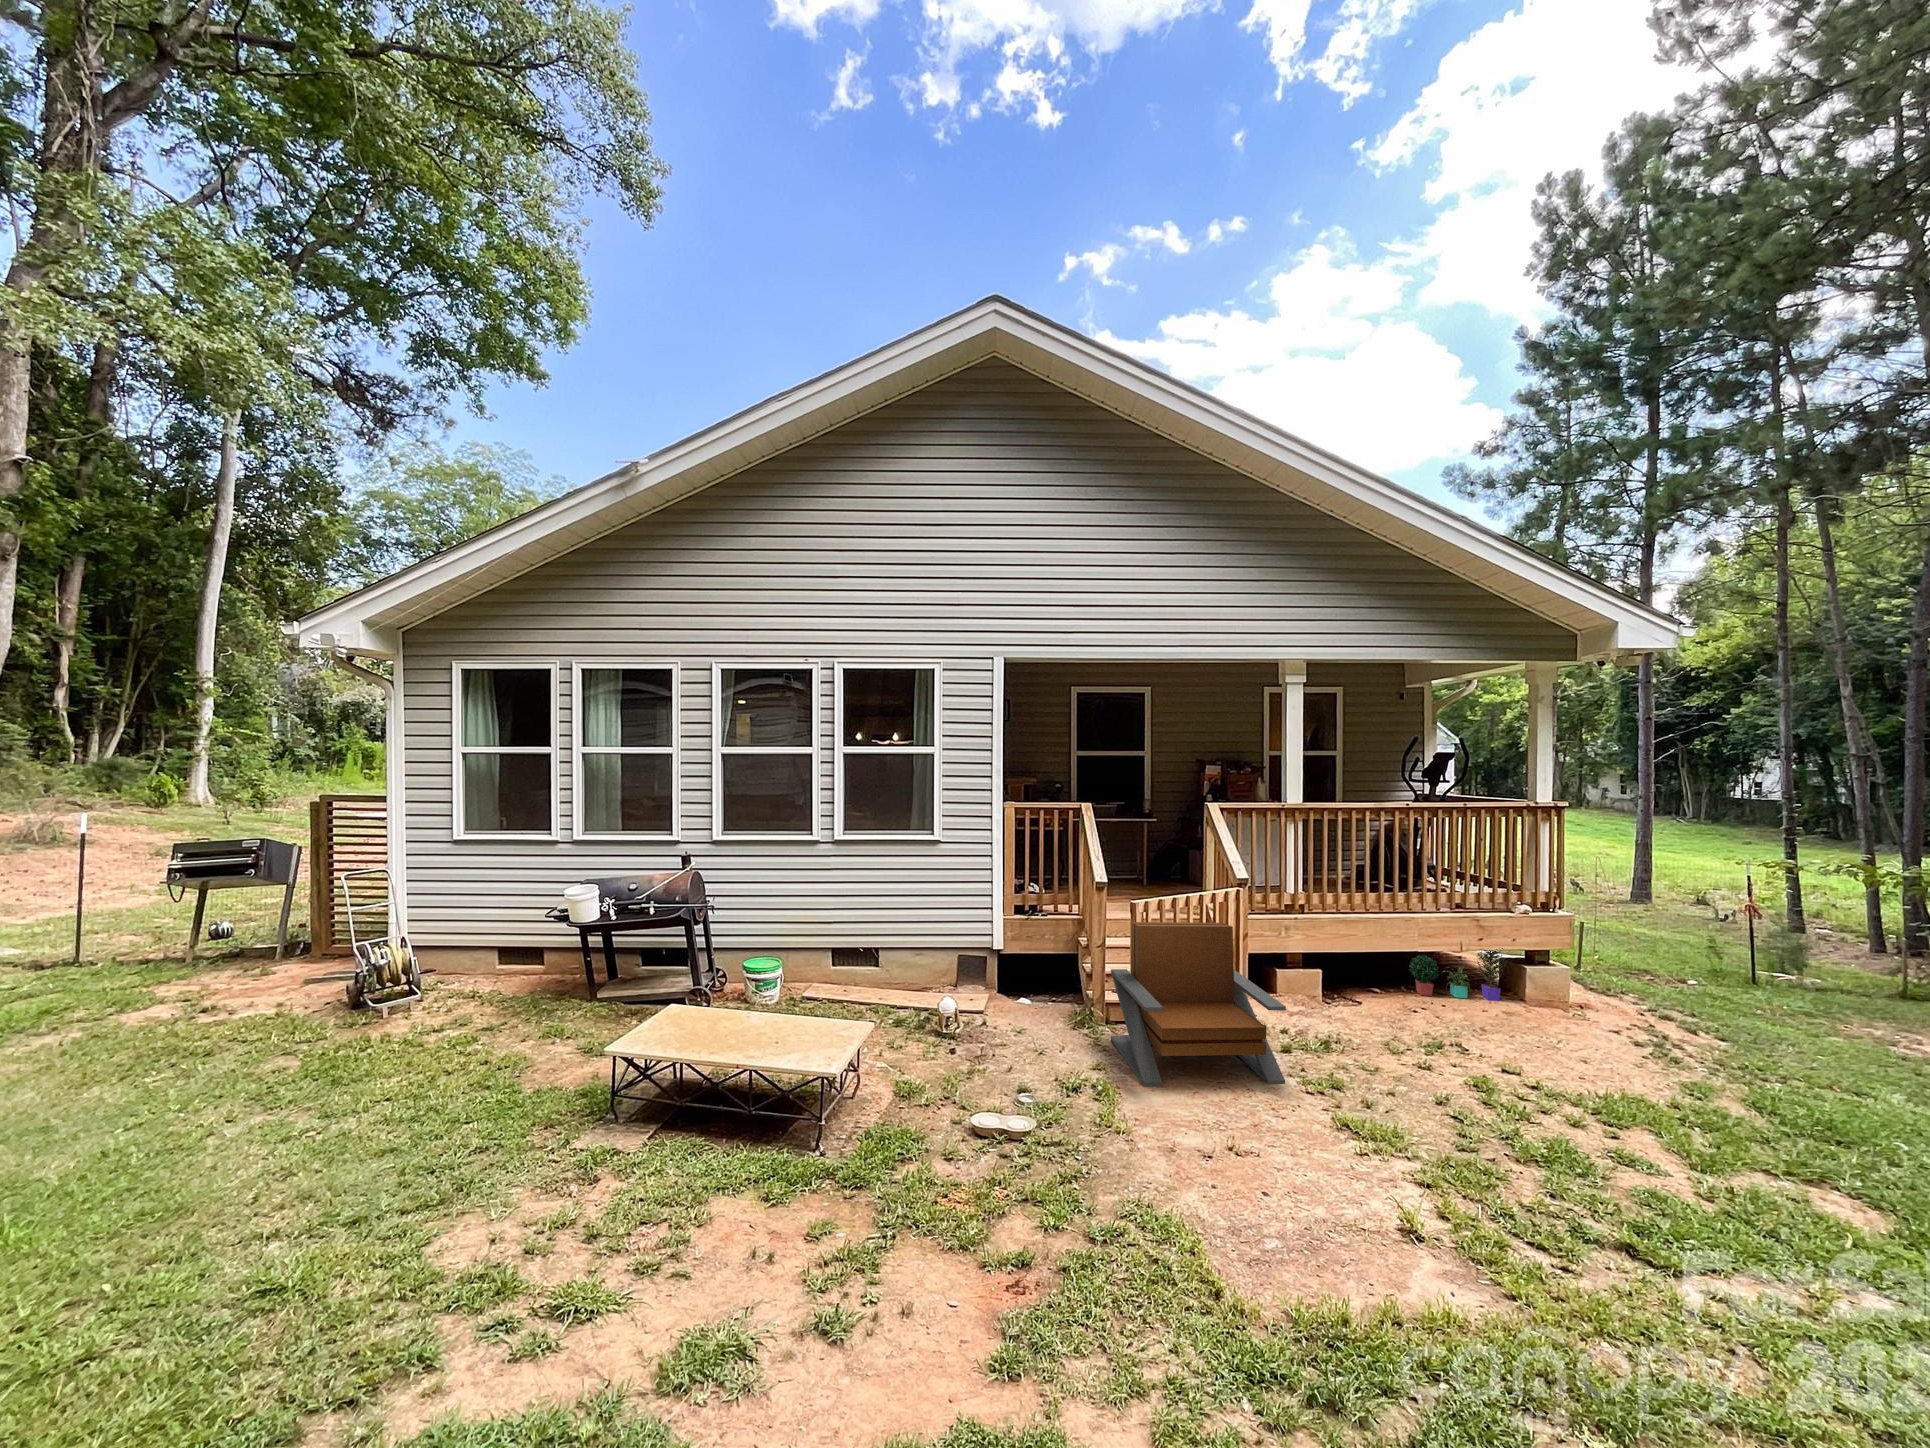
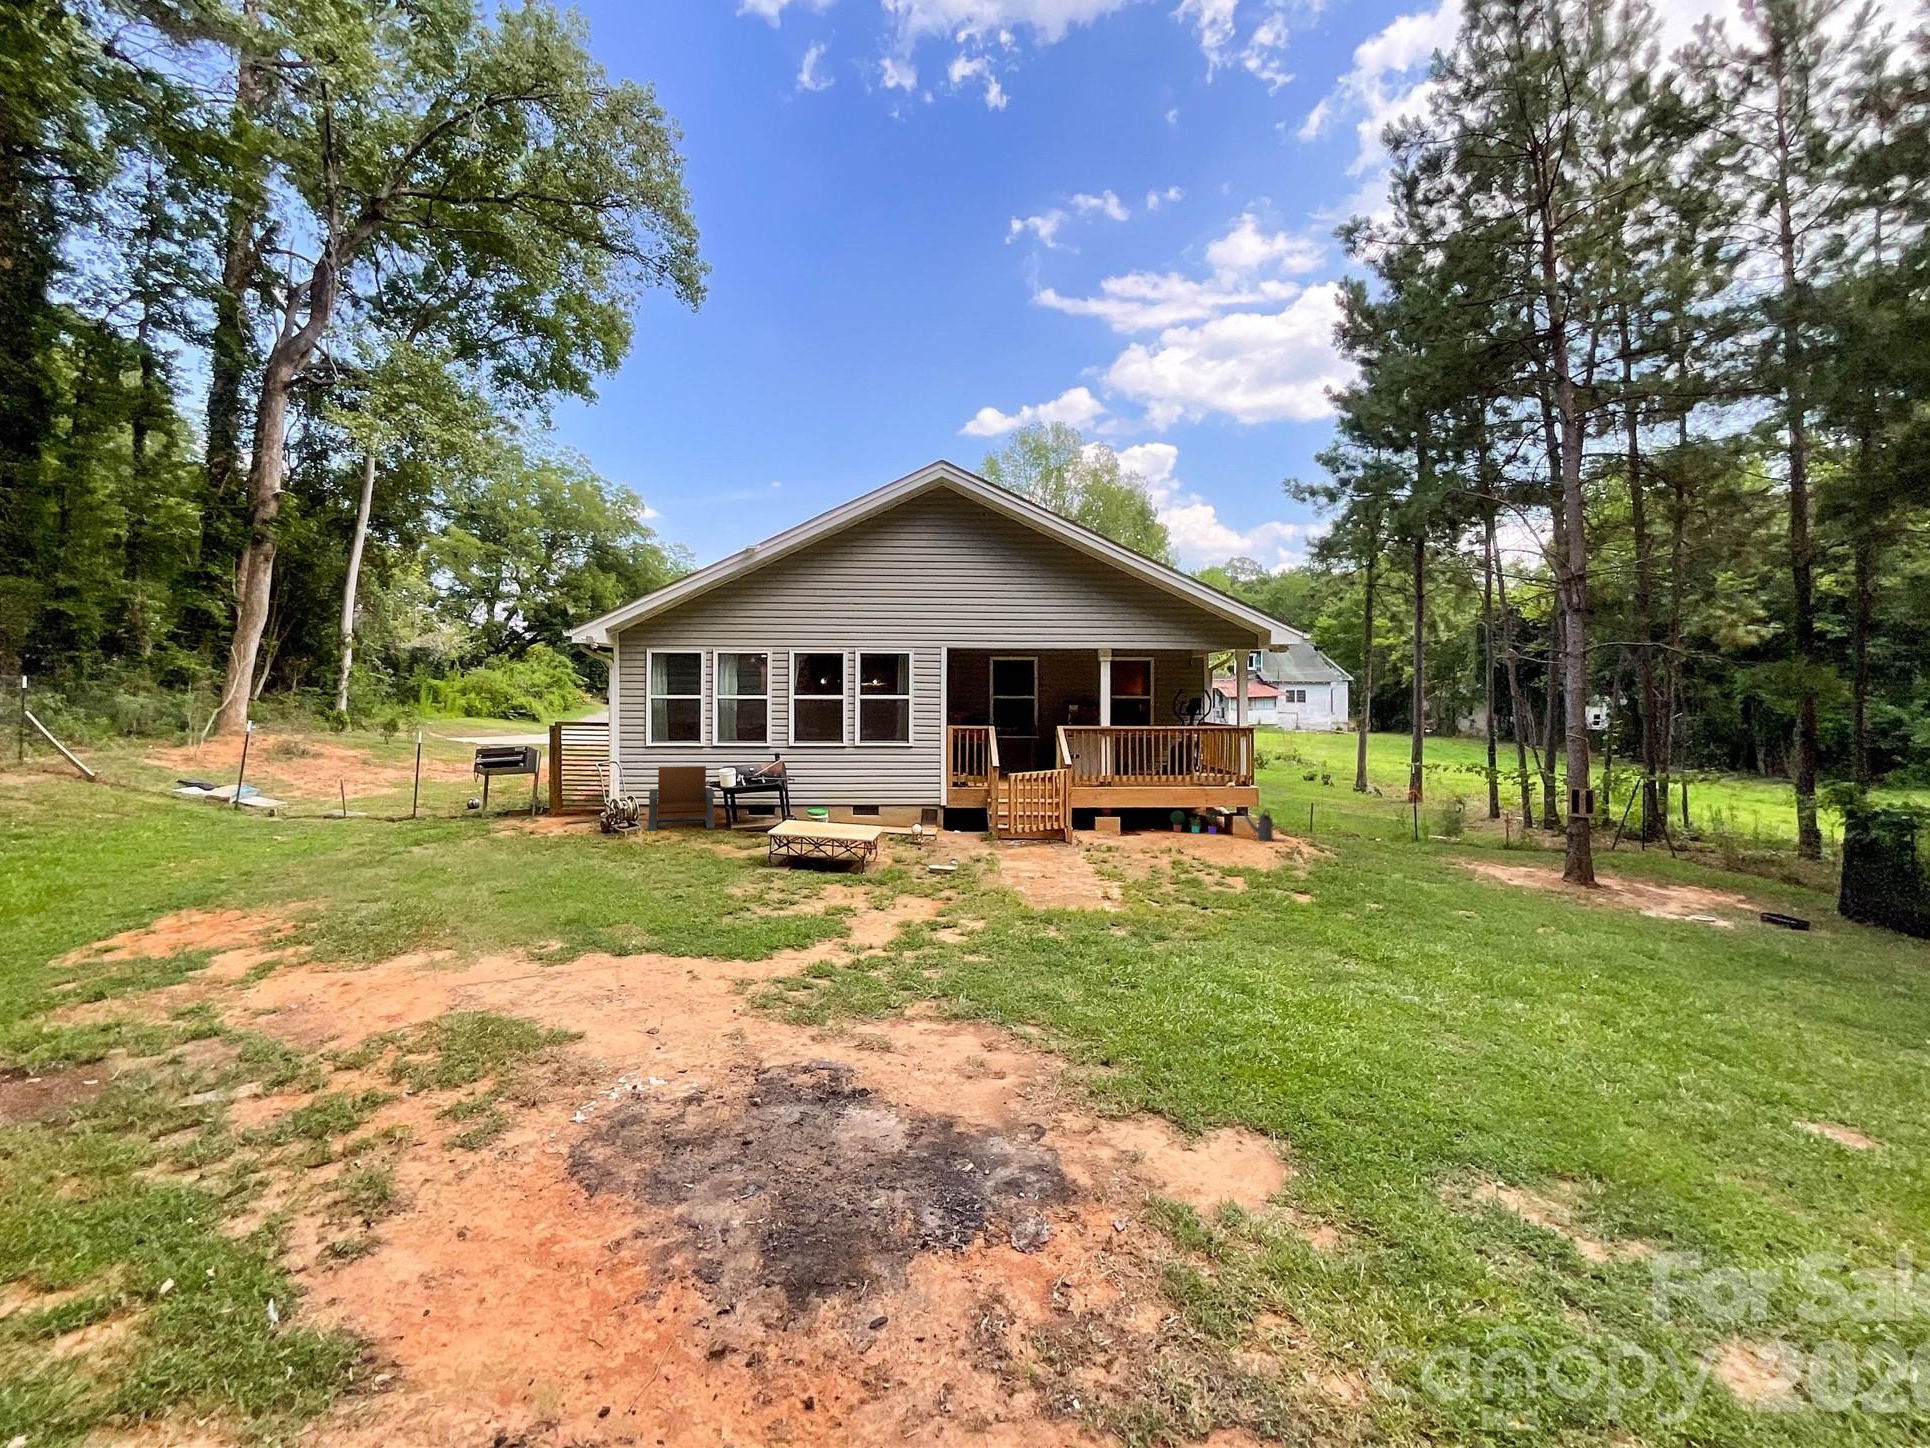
lounge chair: present [1111,922,1286,1086] -> present [648,766,716,831]
watering can: none [1547,955,1635,1022] -> present [1244,810,1274,842]

